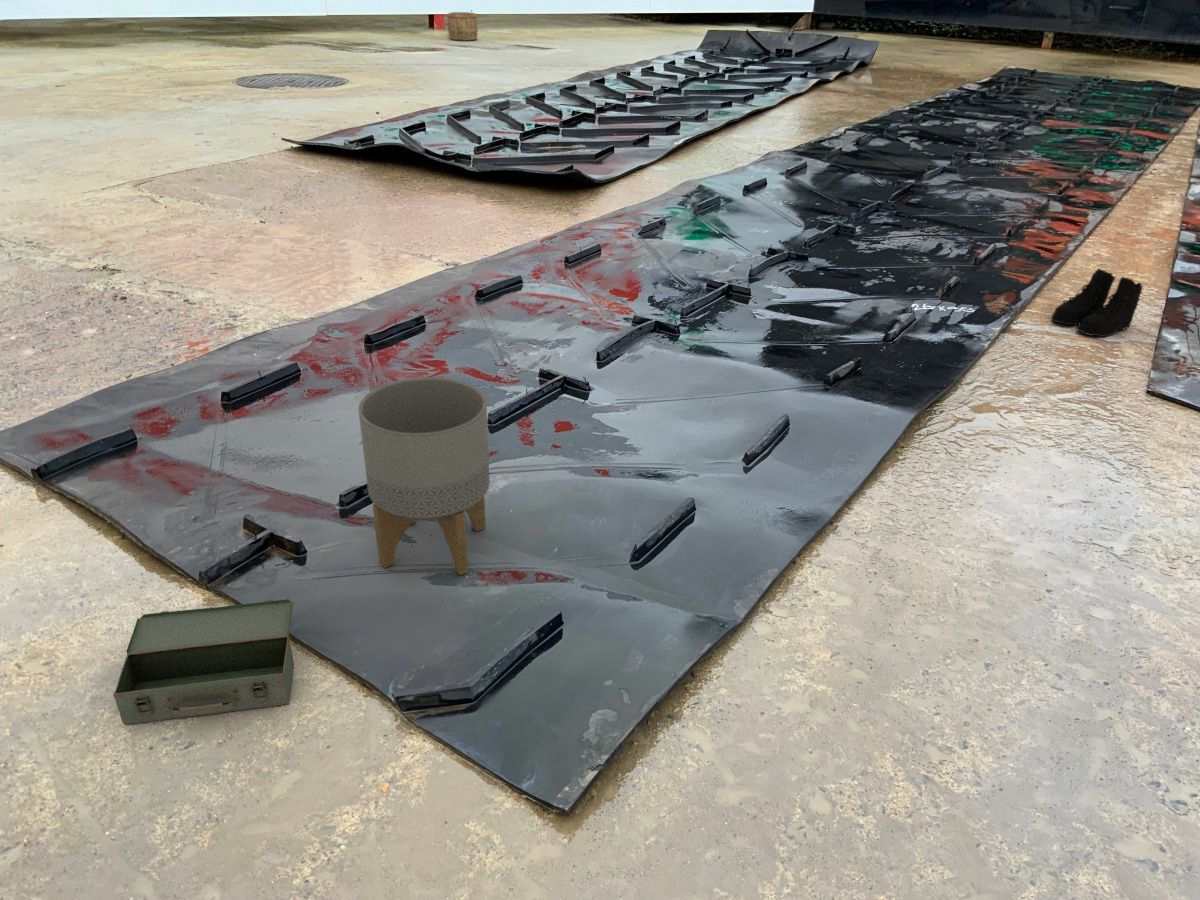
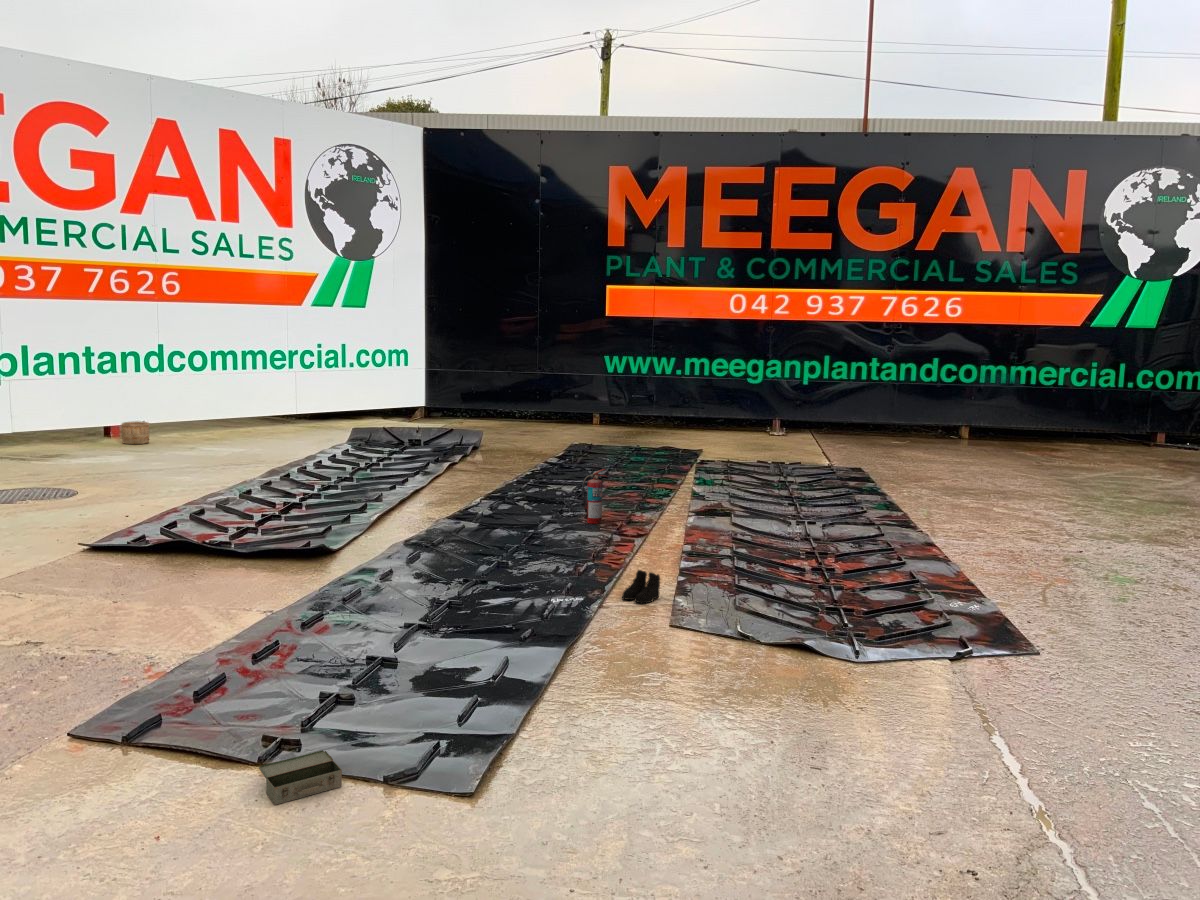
fire extinguisher: none [1005,85,1062,180] -> present [582,469,607,524]
planter: present [358,377,490,575] -> none [335,648,393,742]

